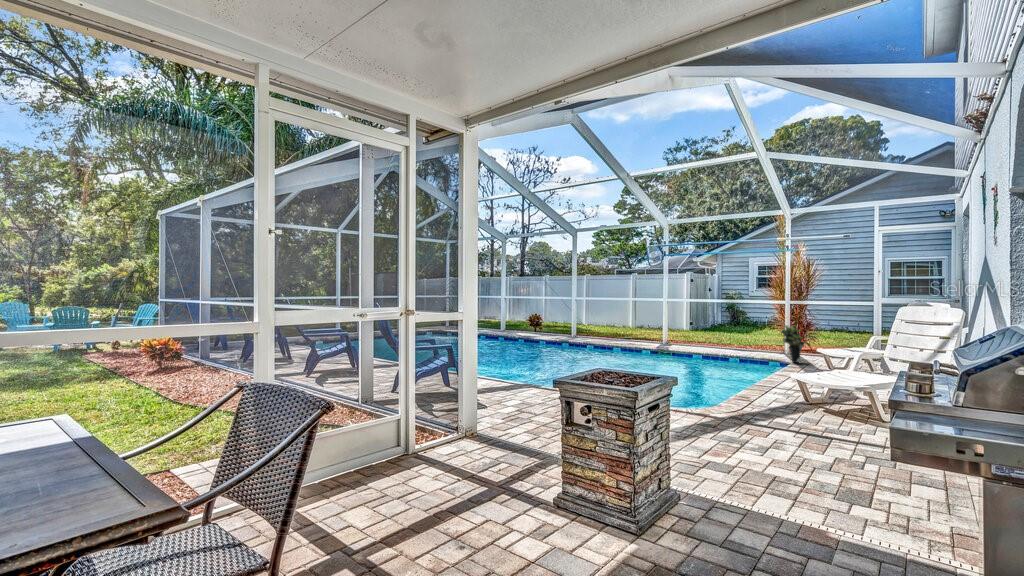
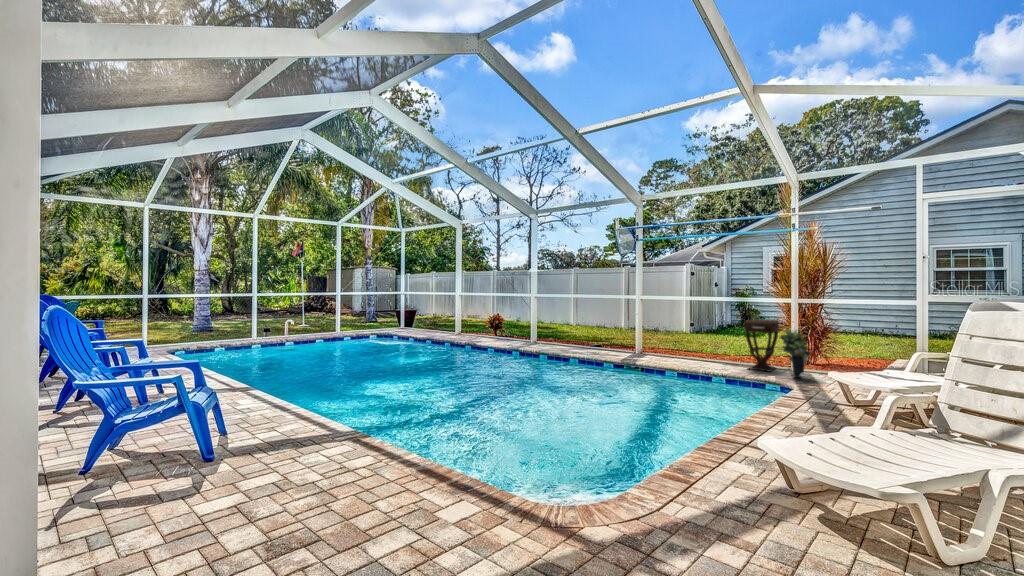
side table: none [752,318,778,359] -> present [745,319,779,372]

